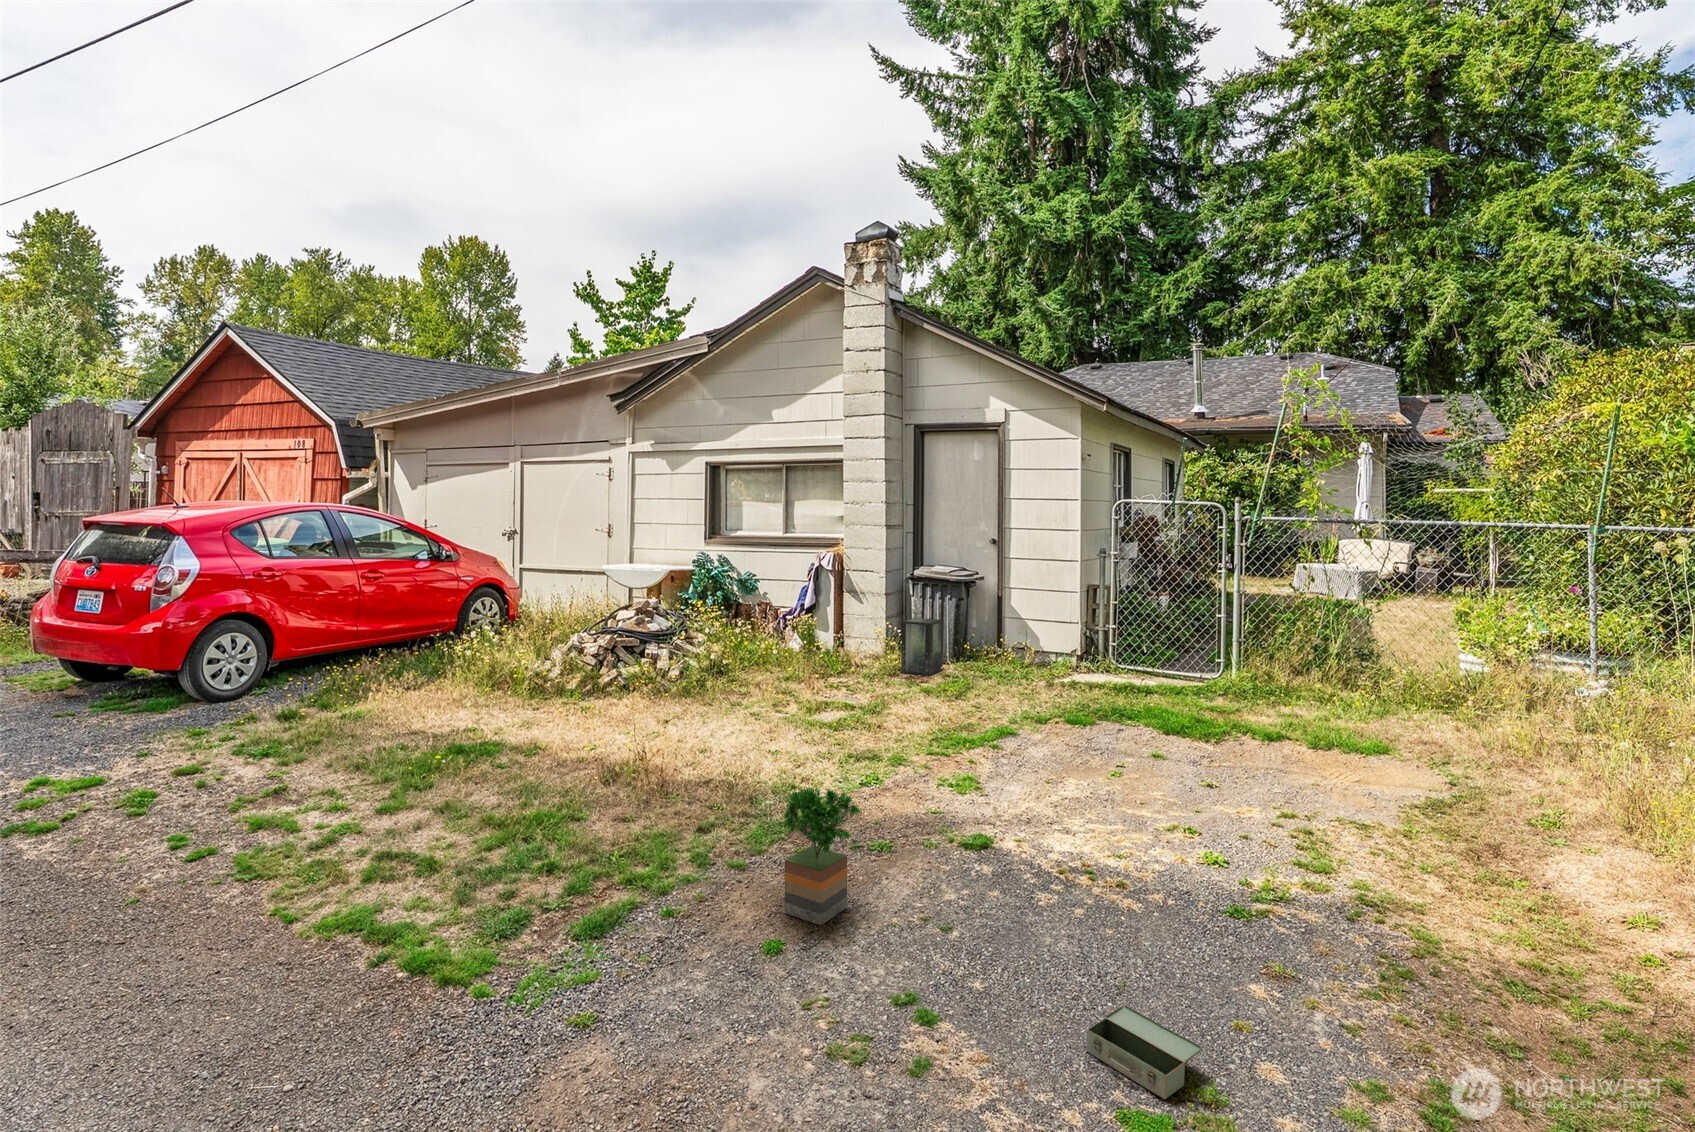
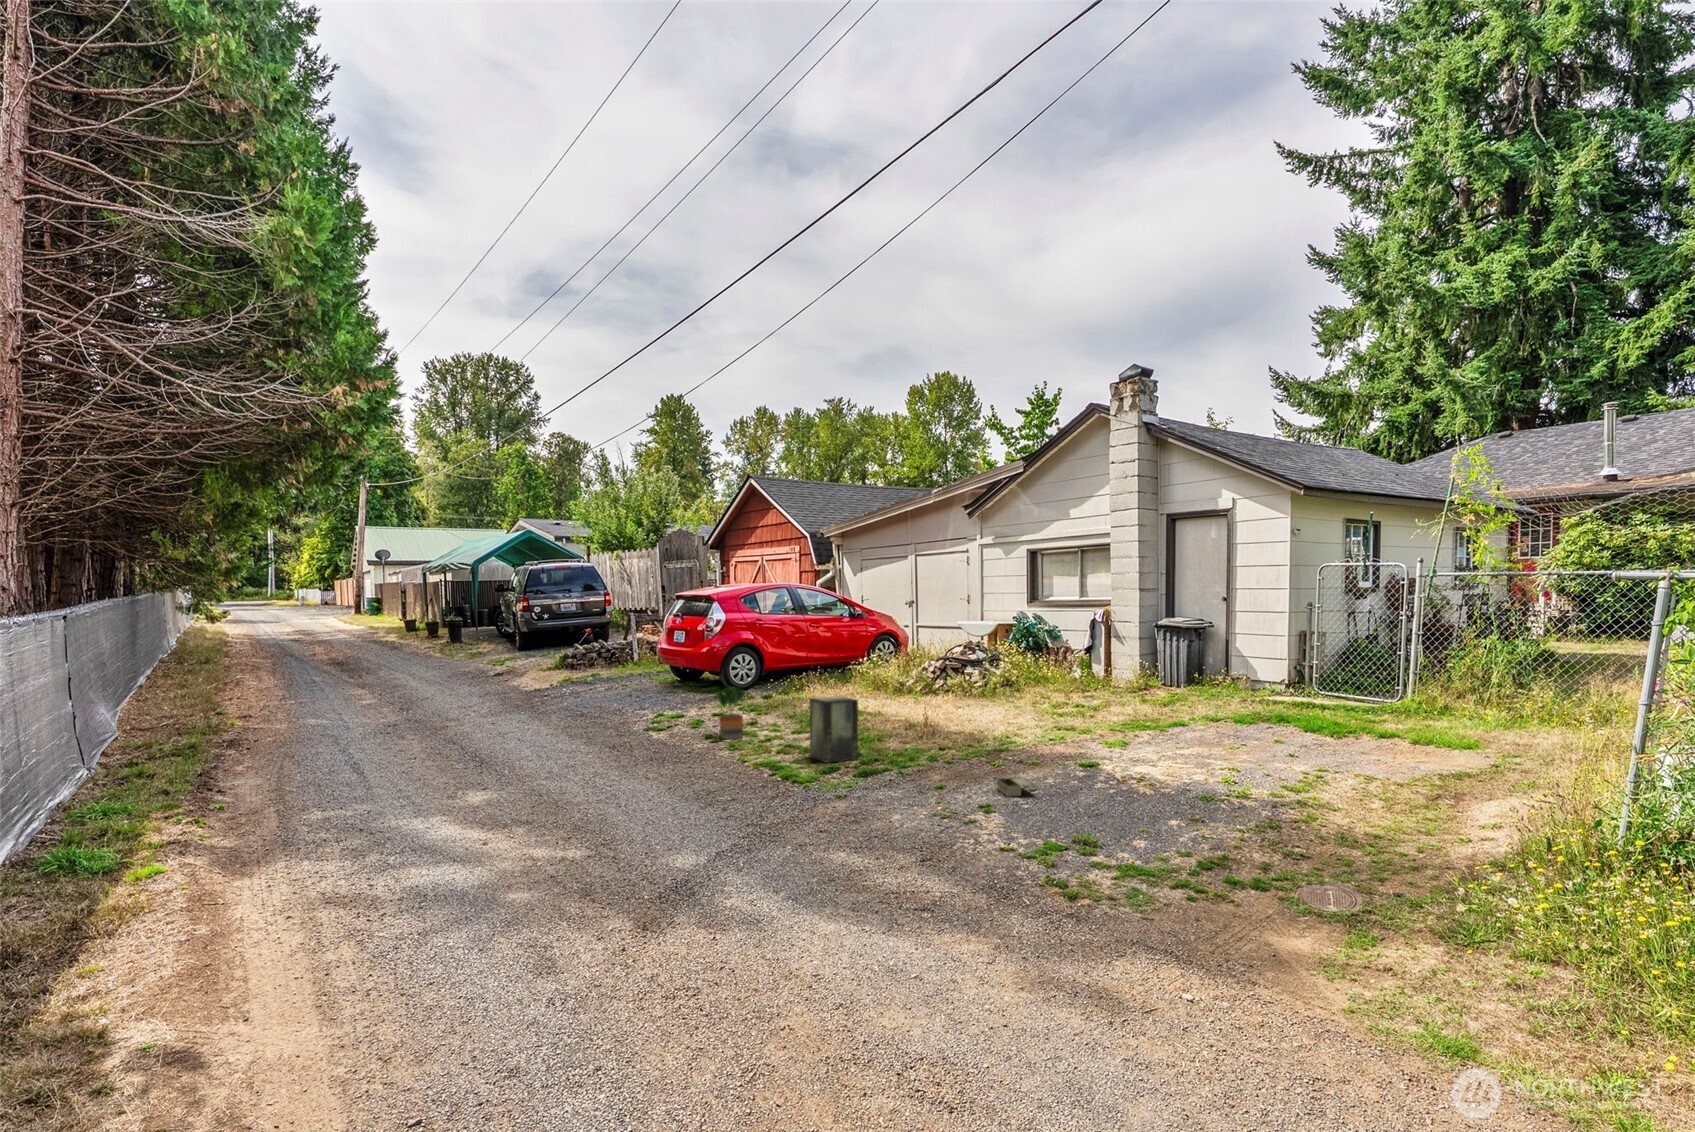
storage box: present [901,618,944,676] -> present [810,696,858,763]
potted tree: present [783,786,860,925] -> present [715,687,748,739]

